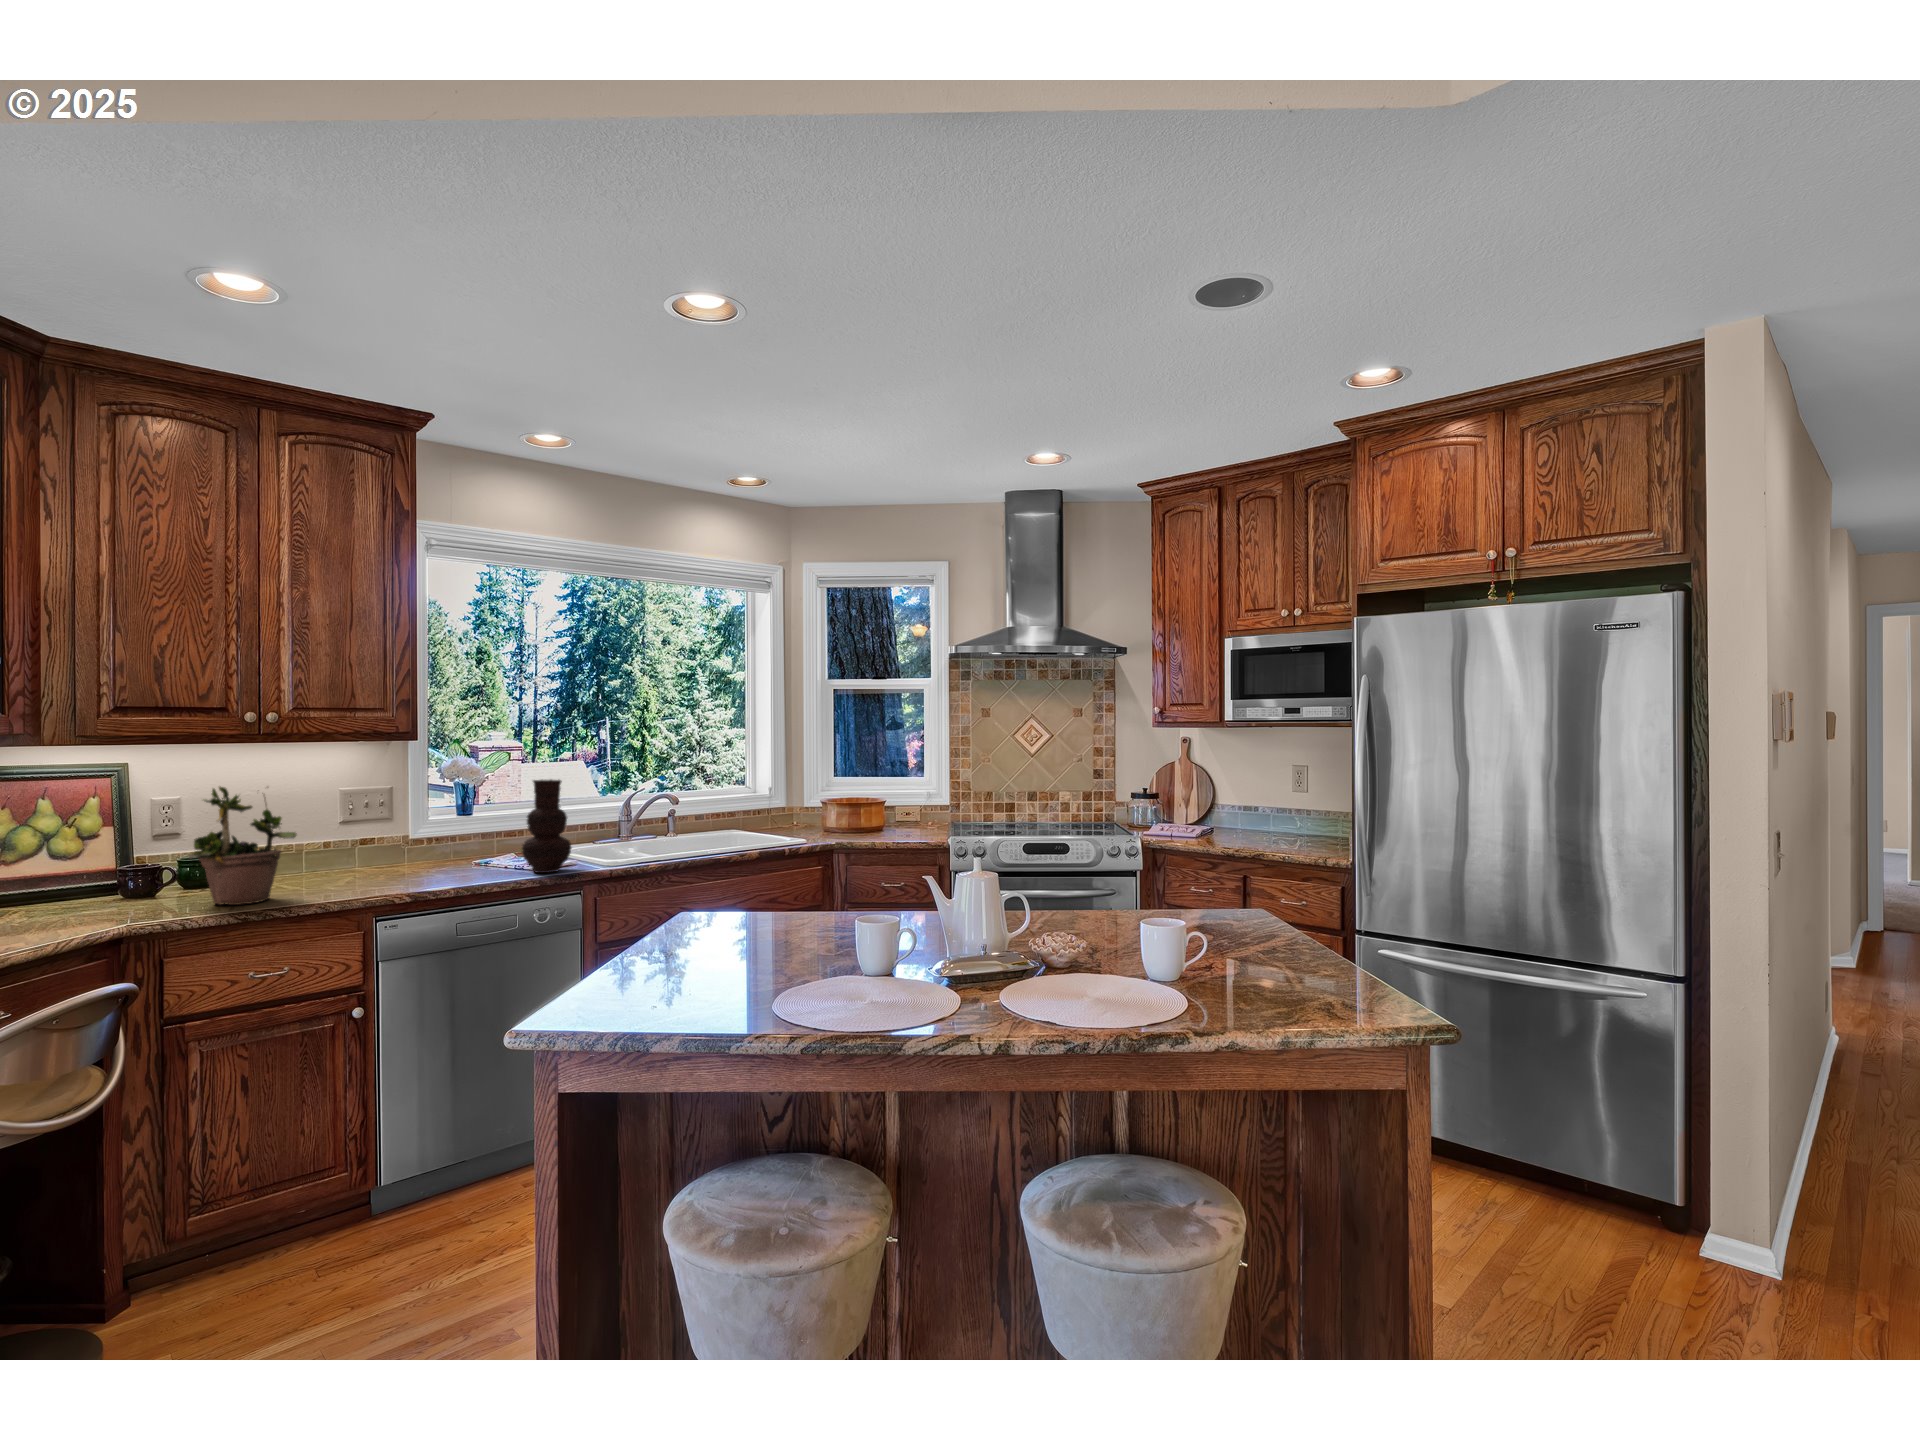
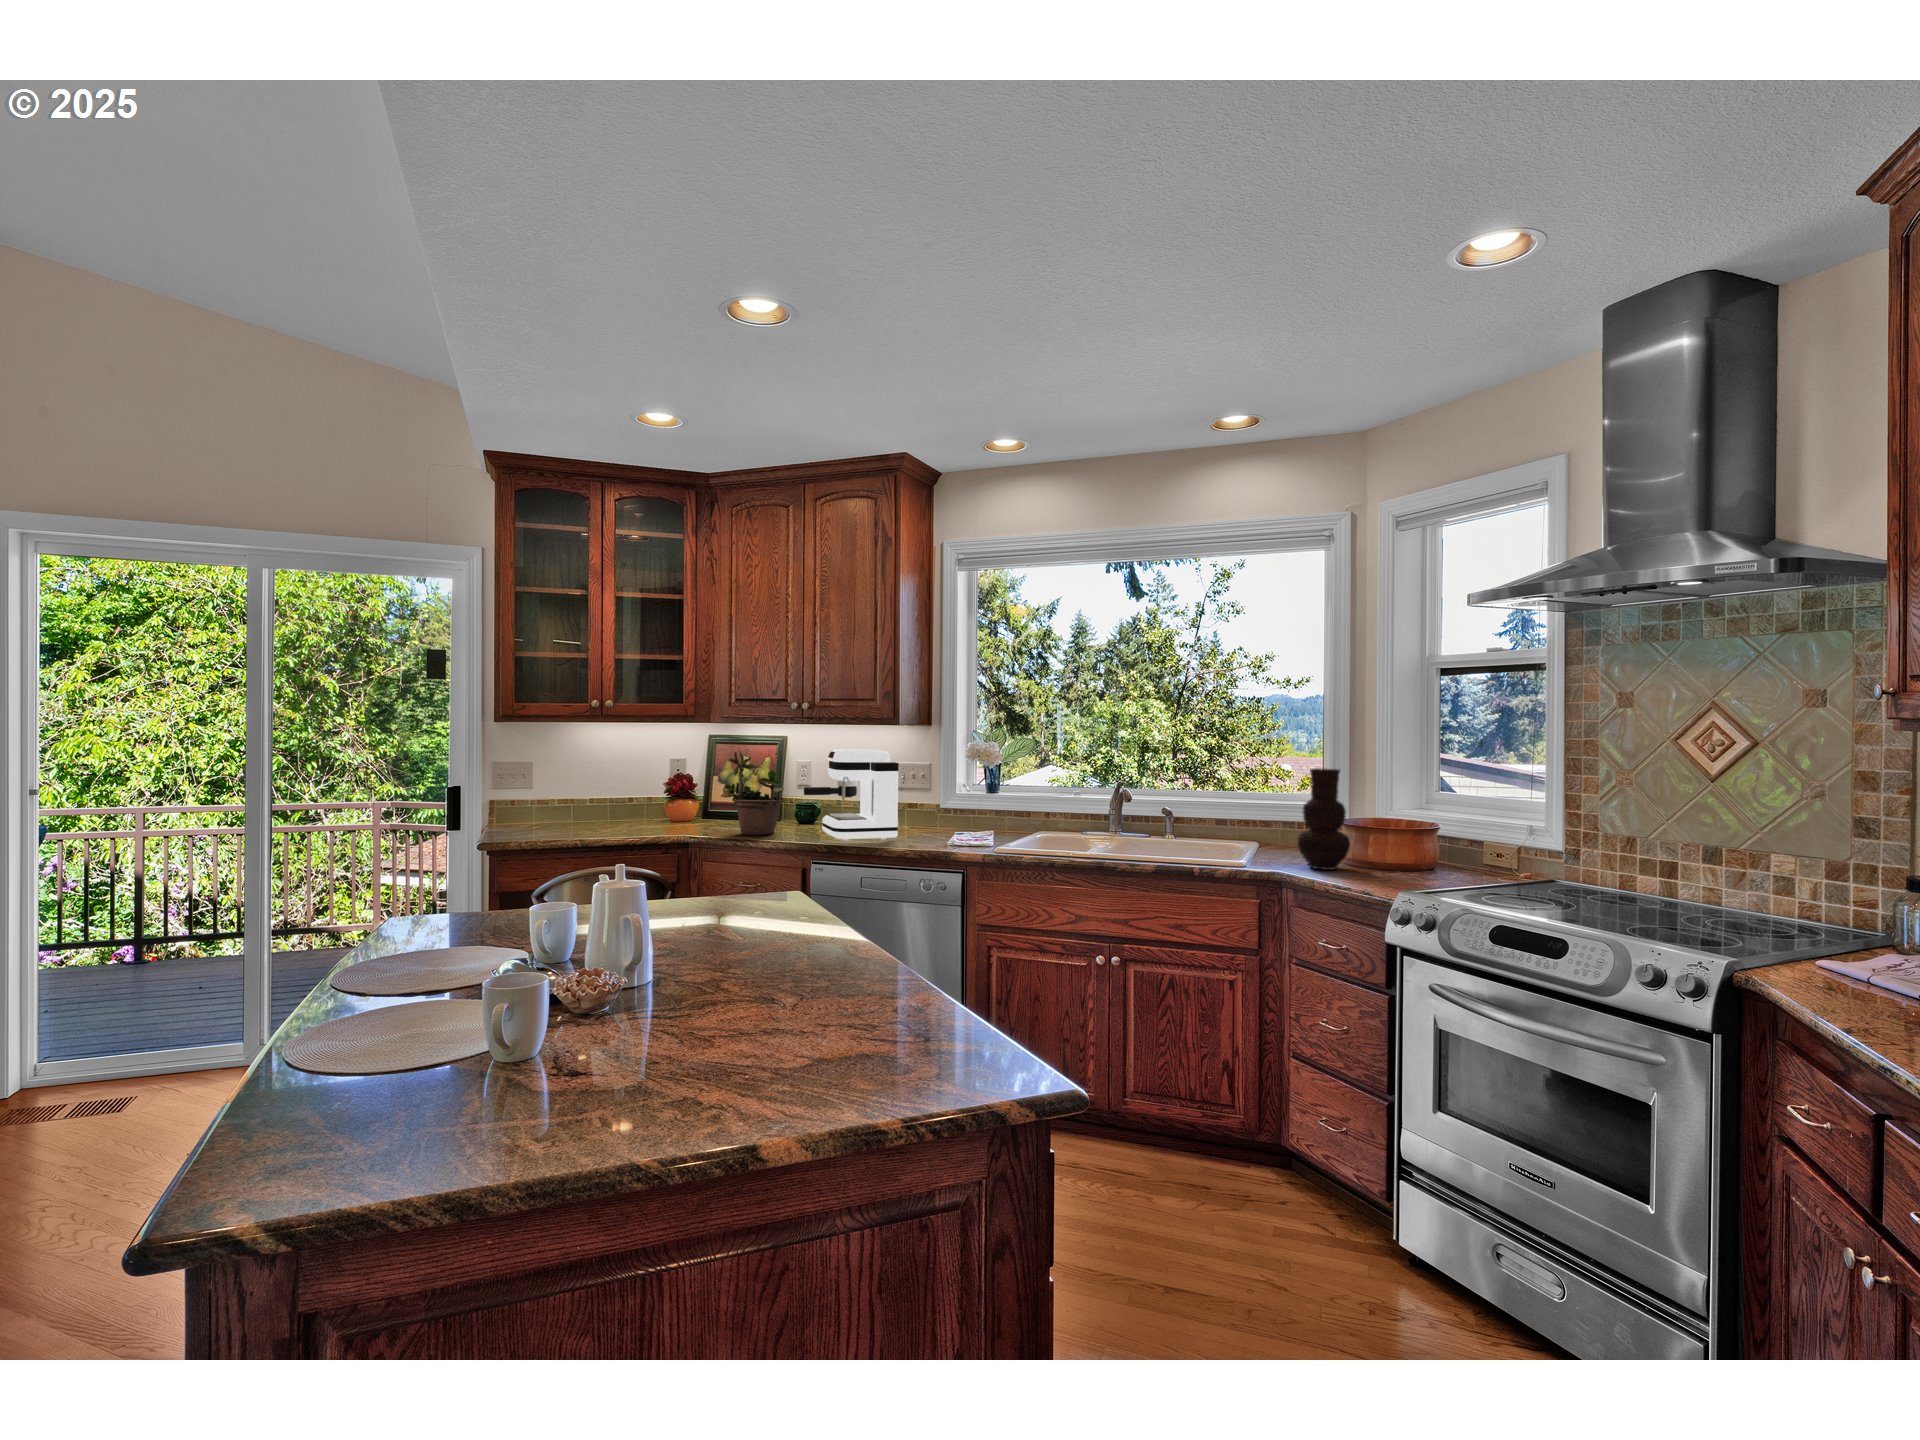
coffee maker: none [348,773,466,885] -> present [804,750,899,841]
vase: present [522,780,571,873] -> present [1298,768,1350,870]

